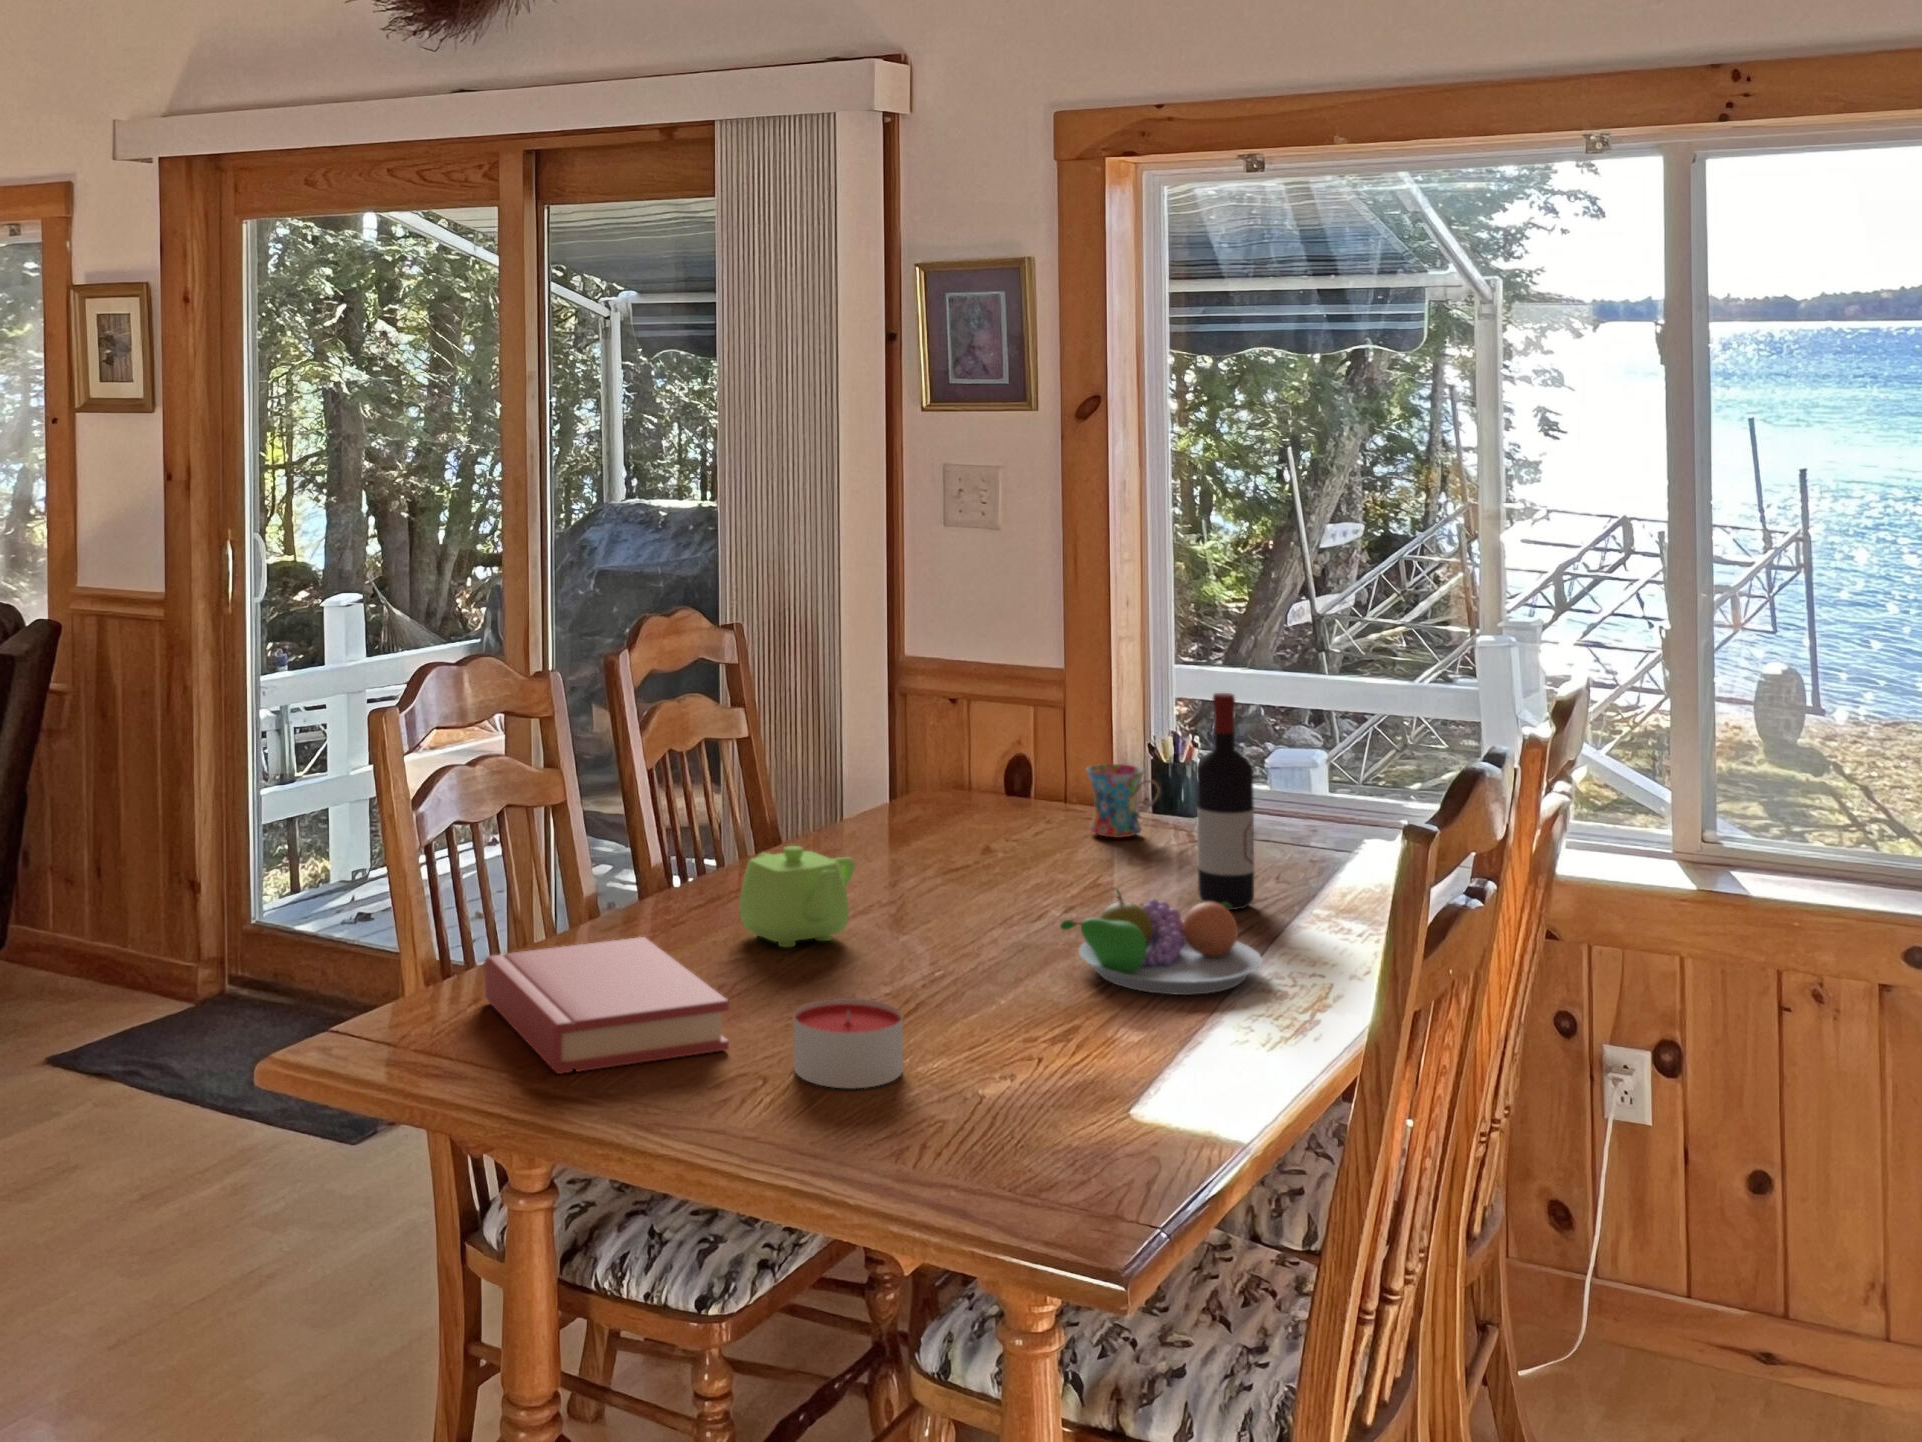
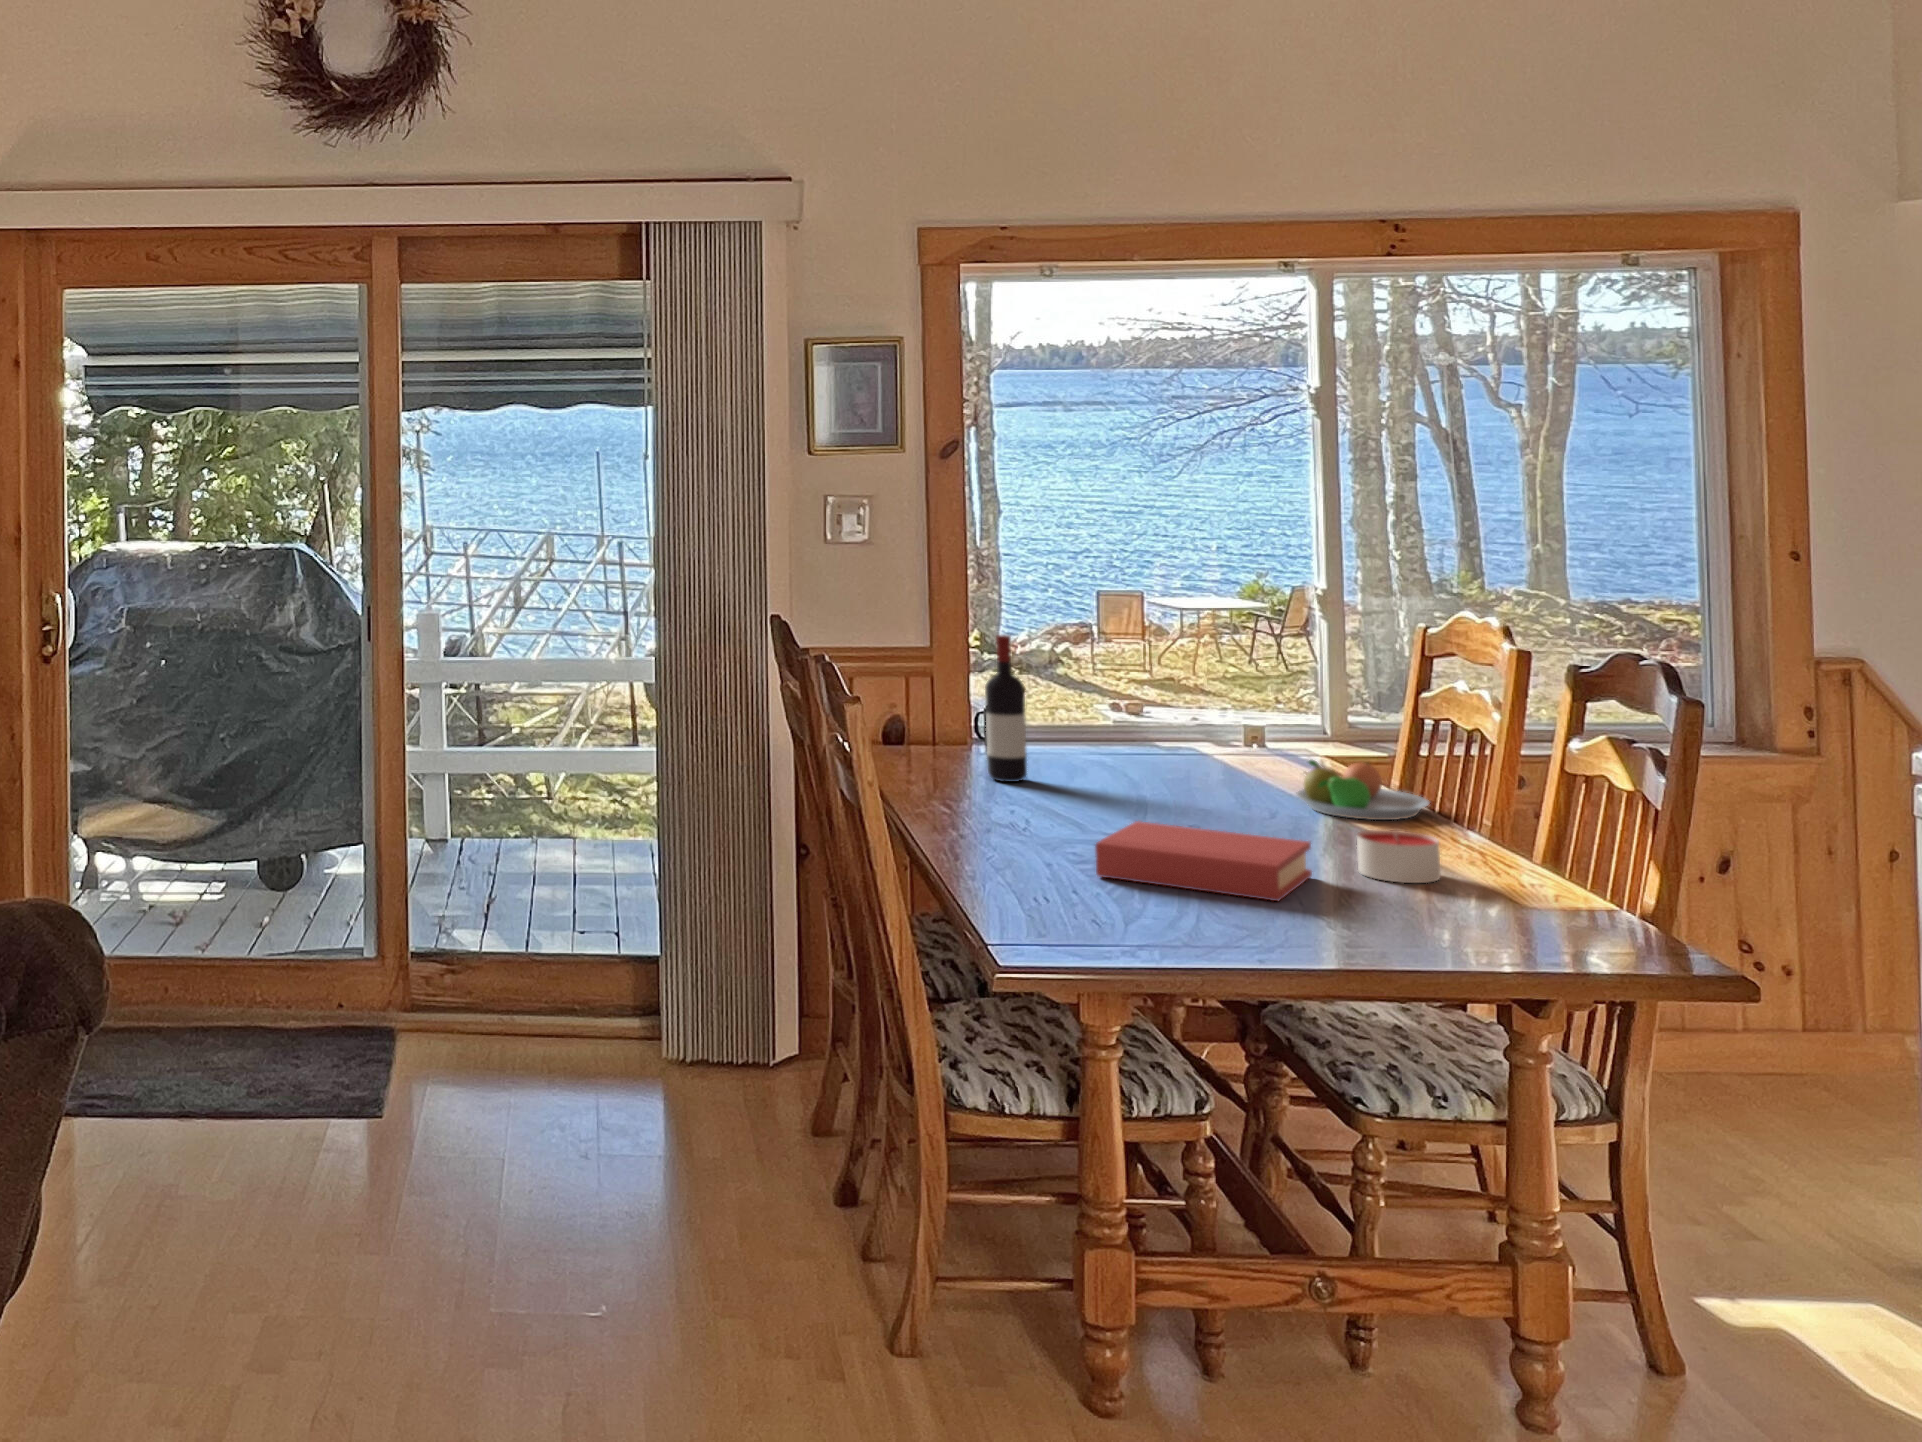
wine bottle: present [1196,693,1254,910] -> present [985,635,1027,782]
mug: present [1087,764,1160,838] -> none [1051,700,1104,752]
teapot: present [739,846,855,947] -> none [1068,756,1180,827]

